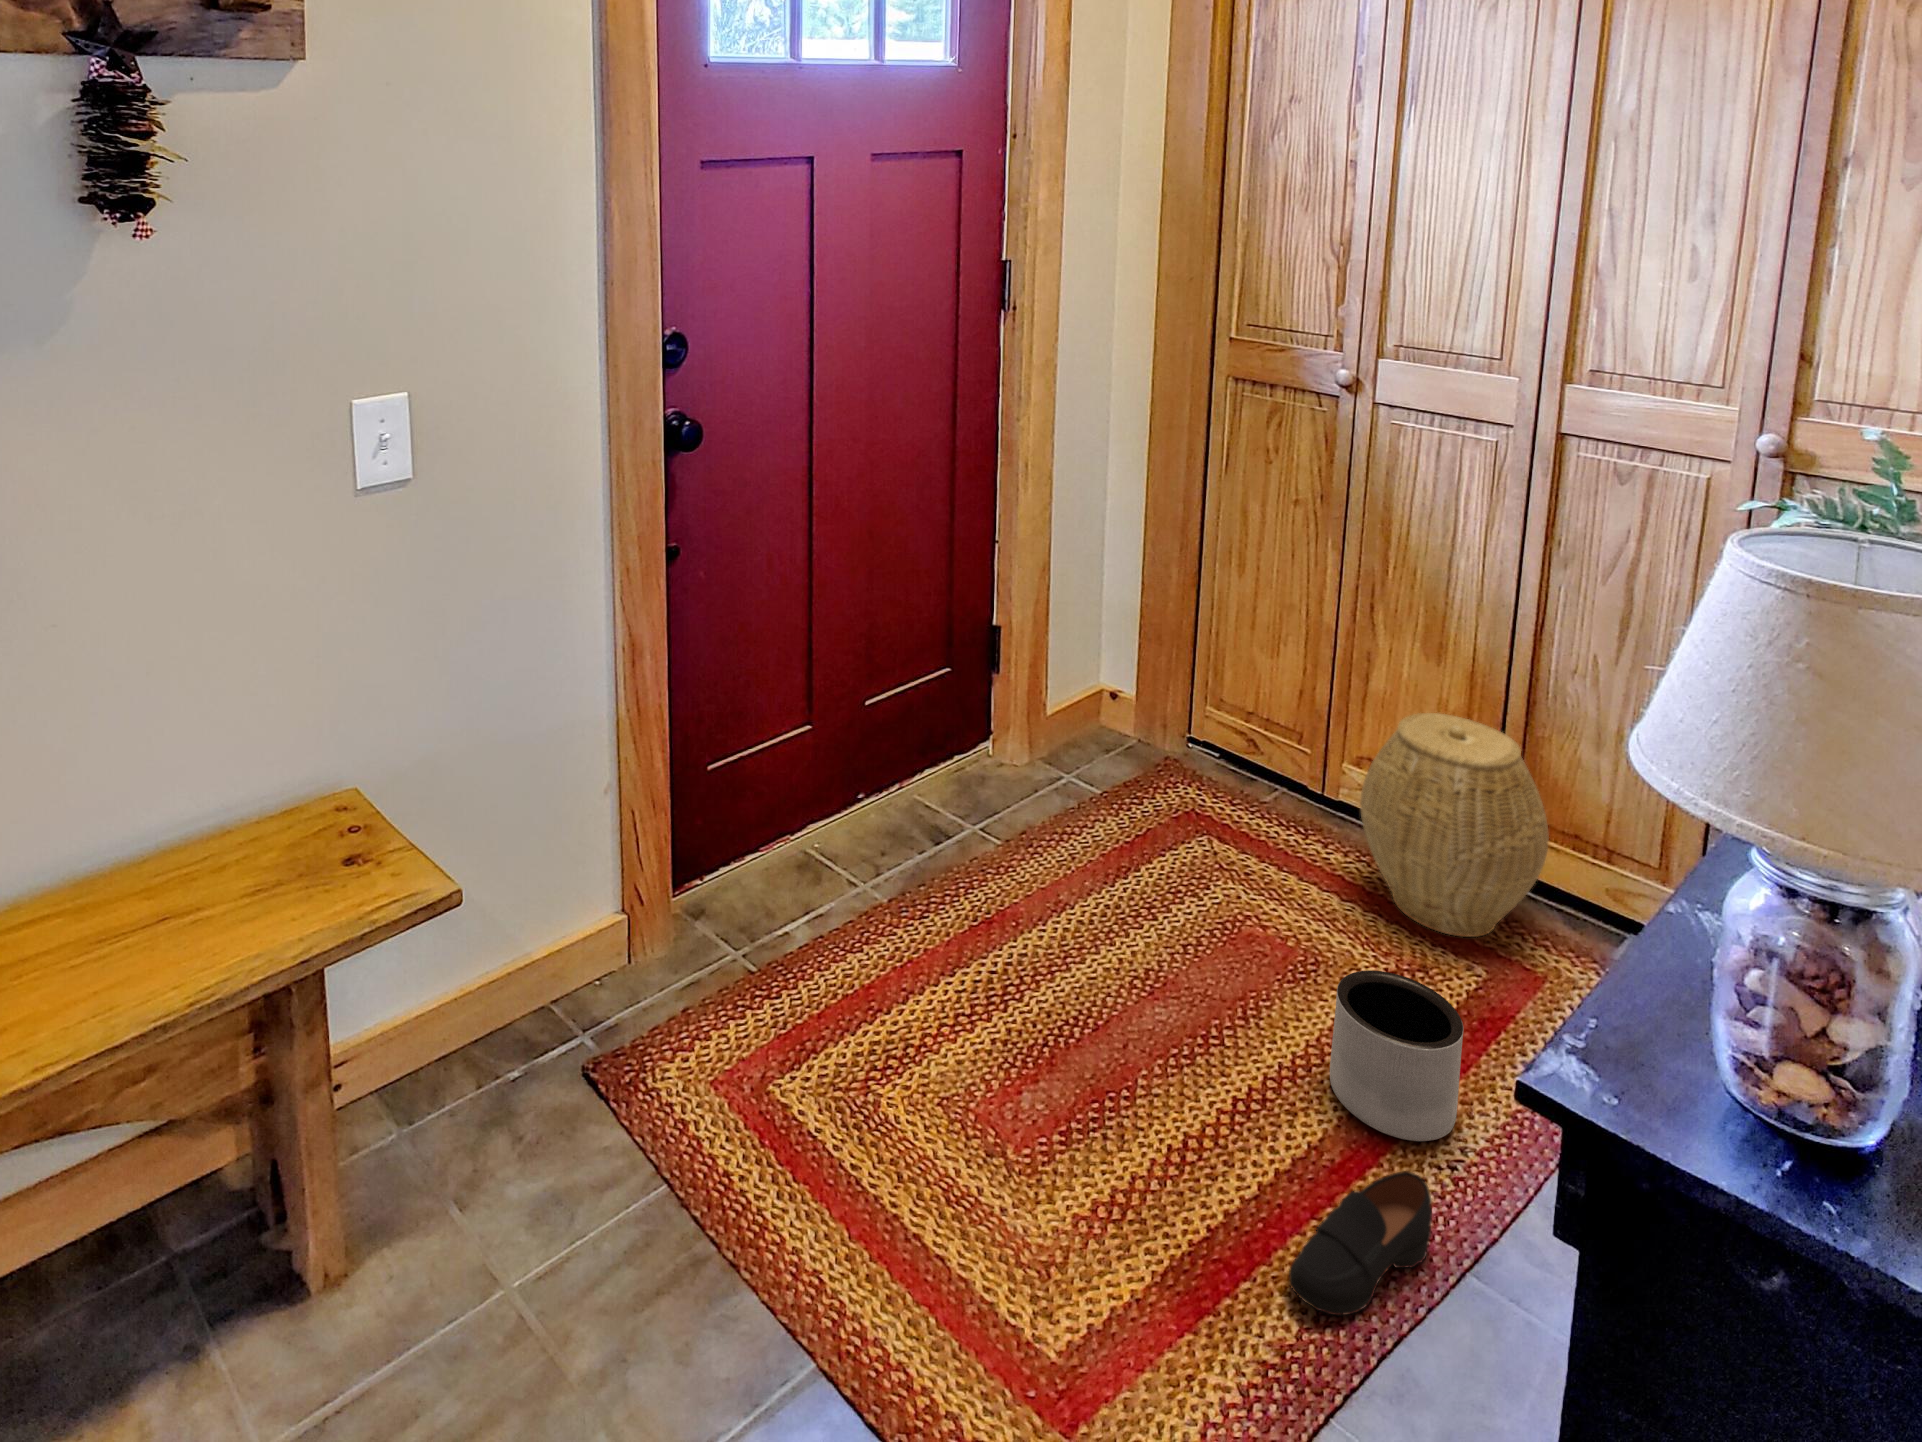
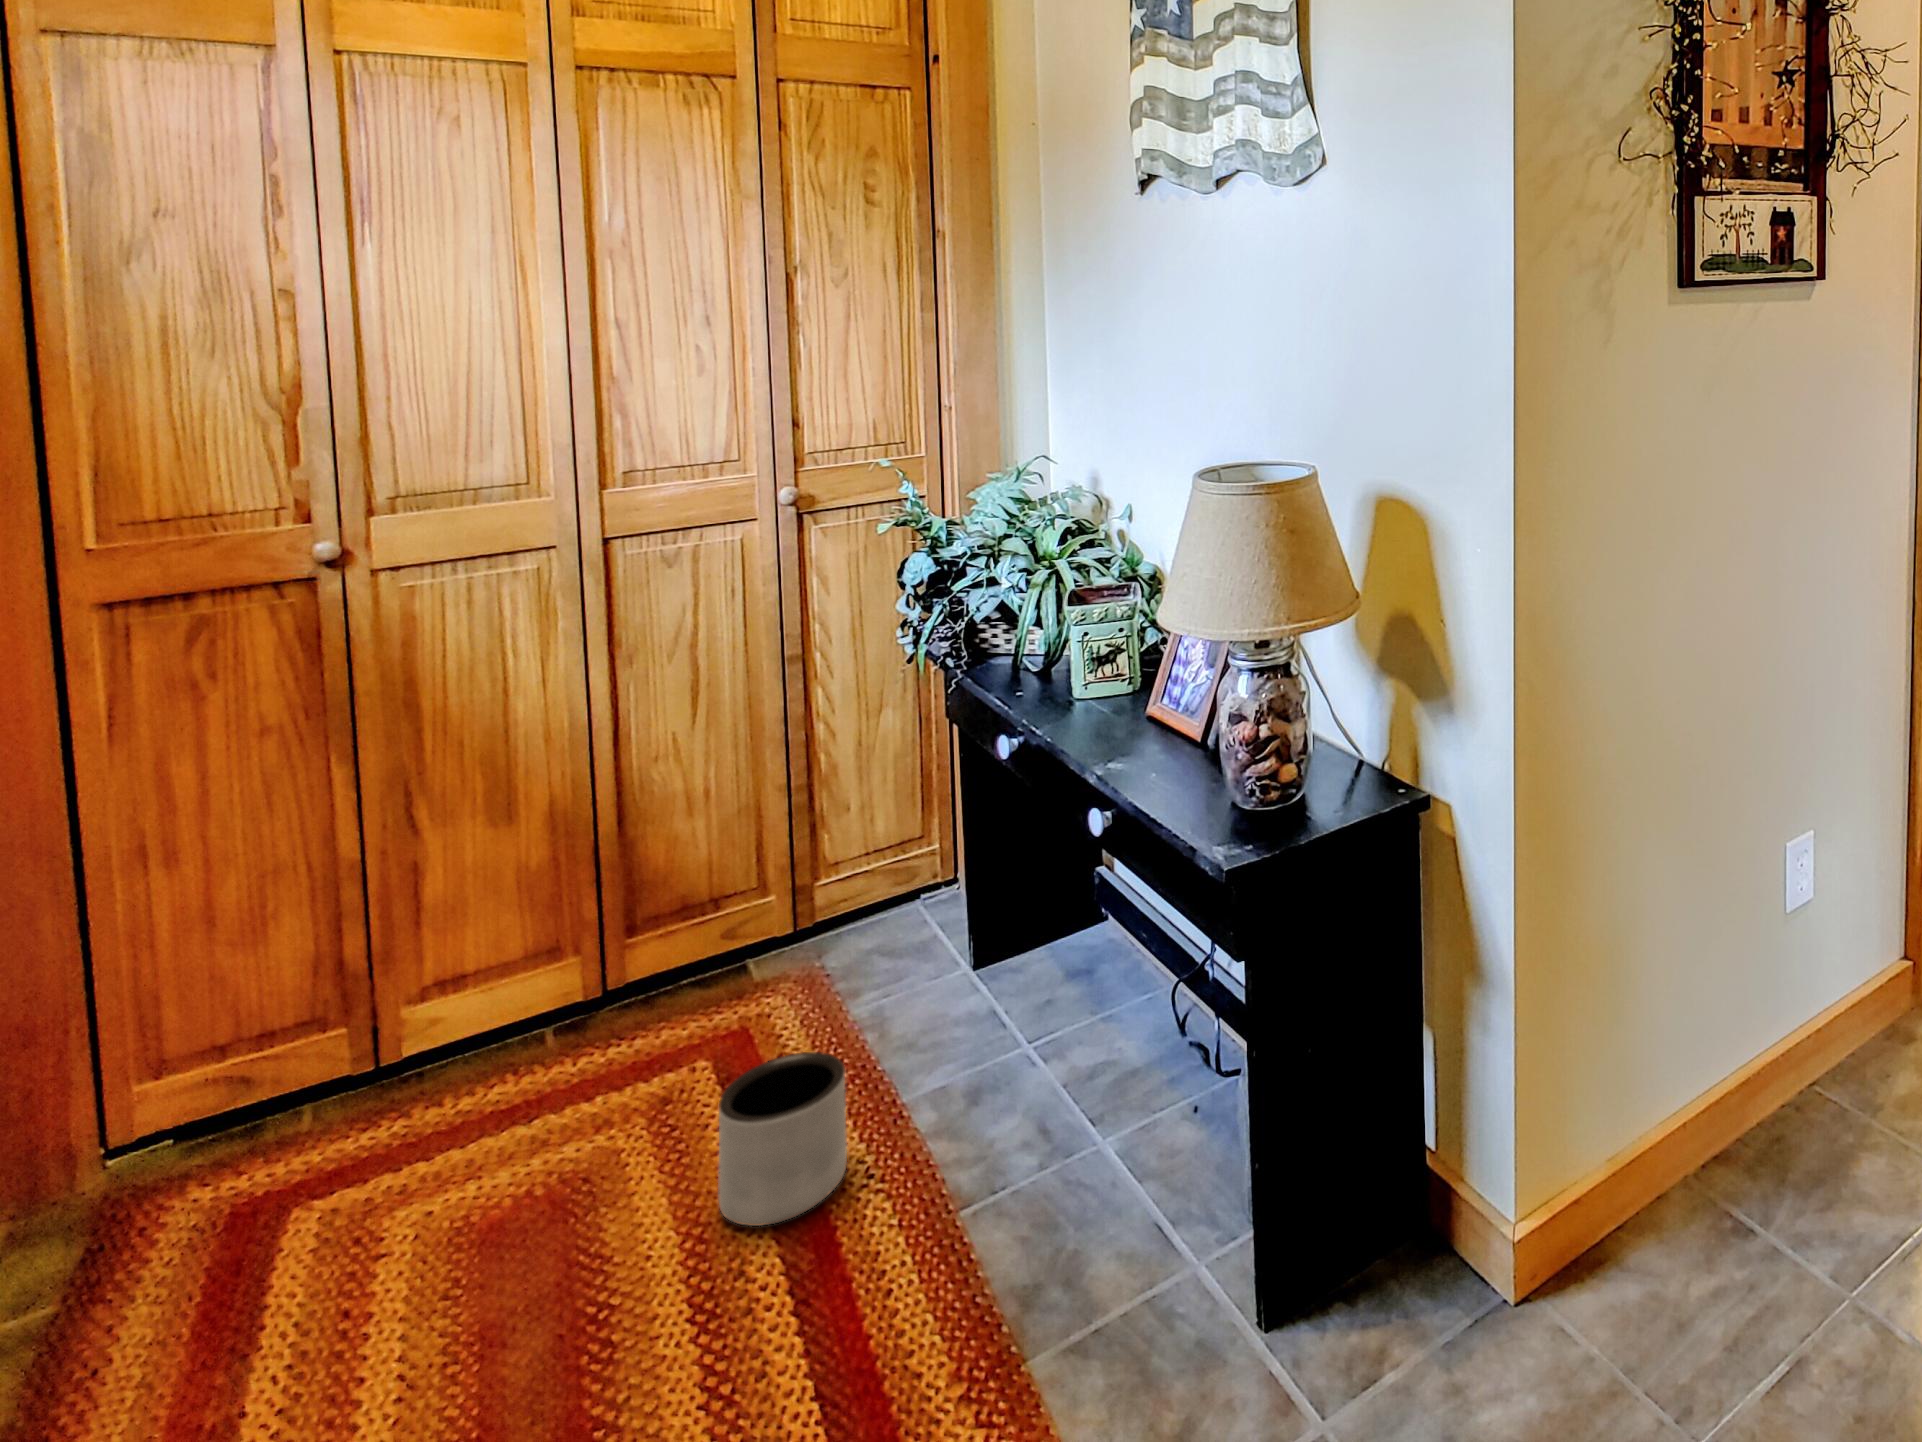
woven basket: present [1360,713,1549,937] -> none [508,838,716,1084]
shoe: present [1289,1171,1432,1315] -> none [886,1169,958,1339]

